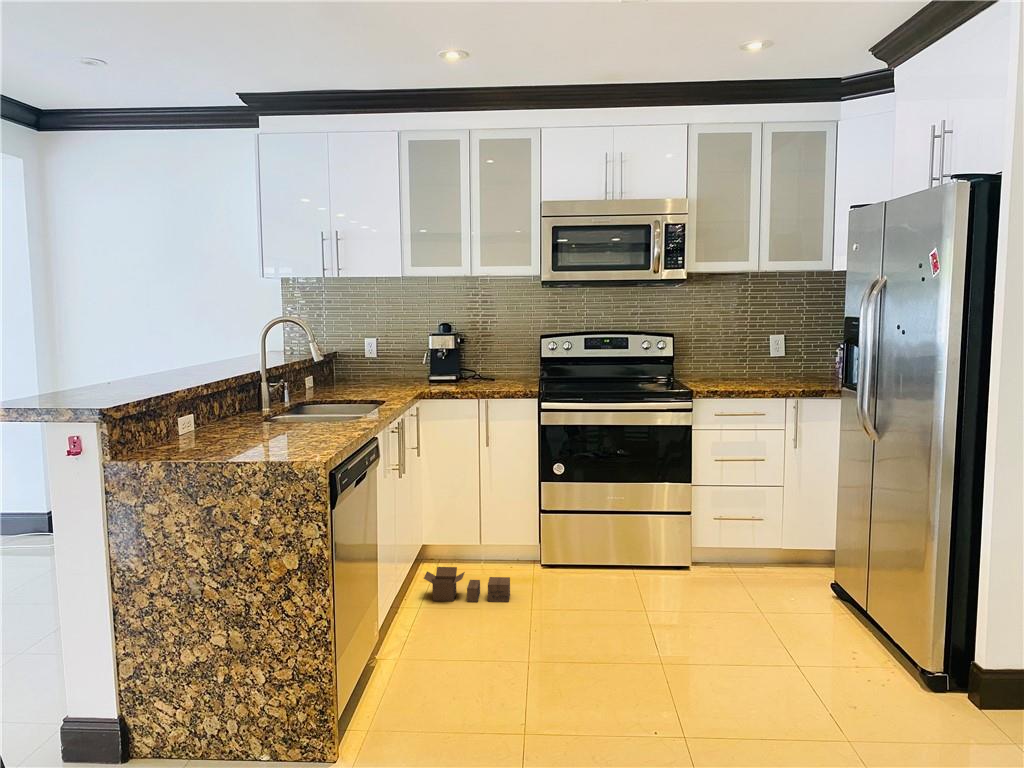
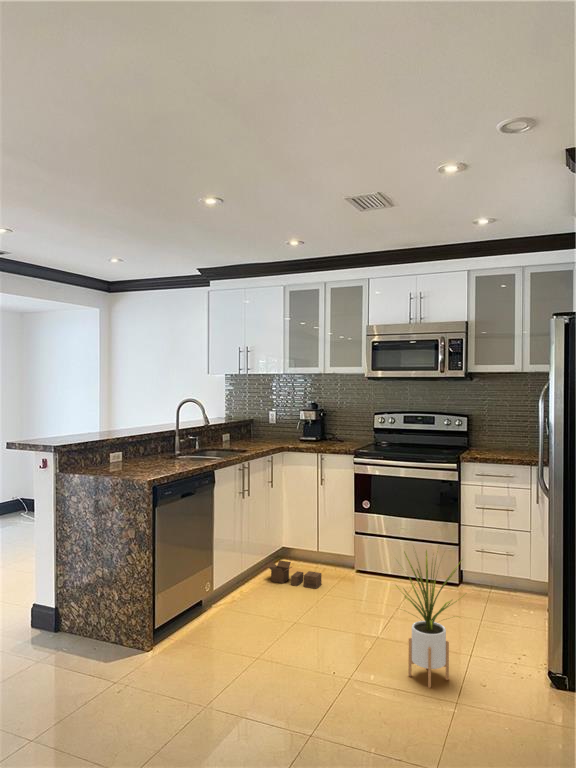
house plant: none [725,517,835,723] -> present [403,550,462,688]

